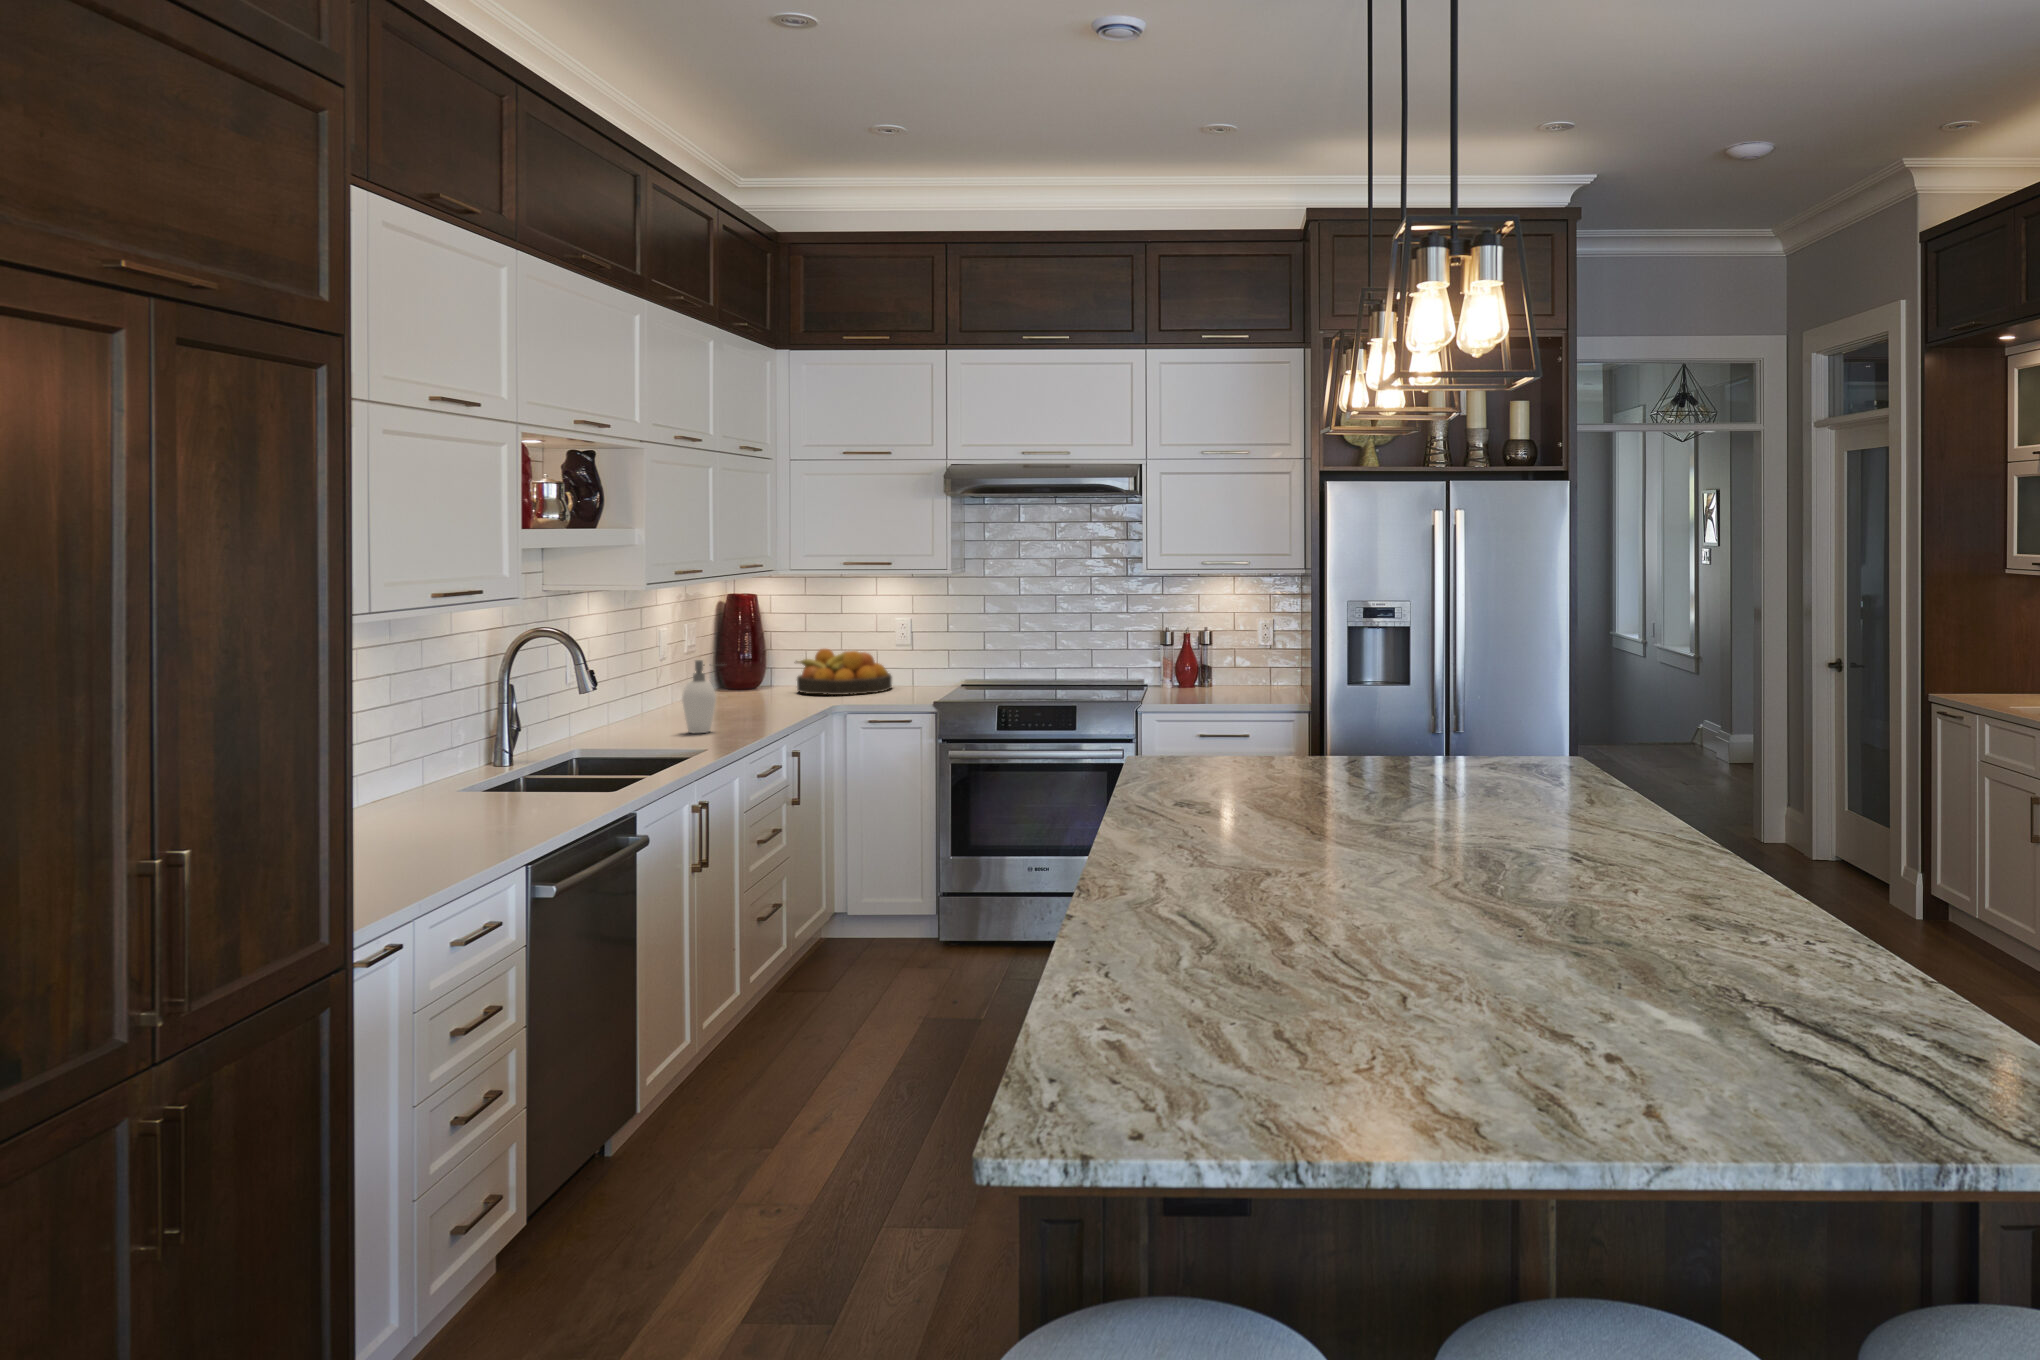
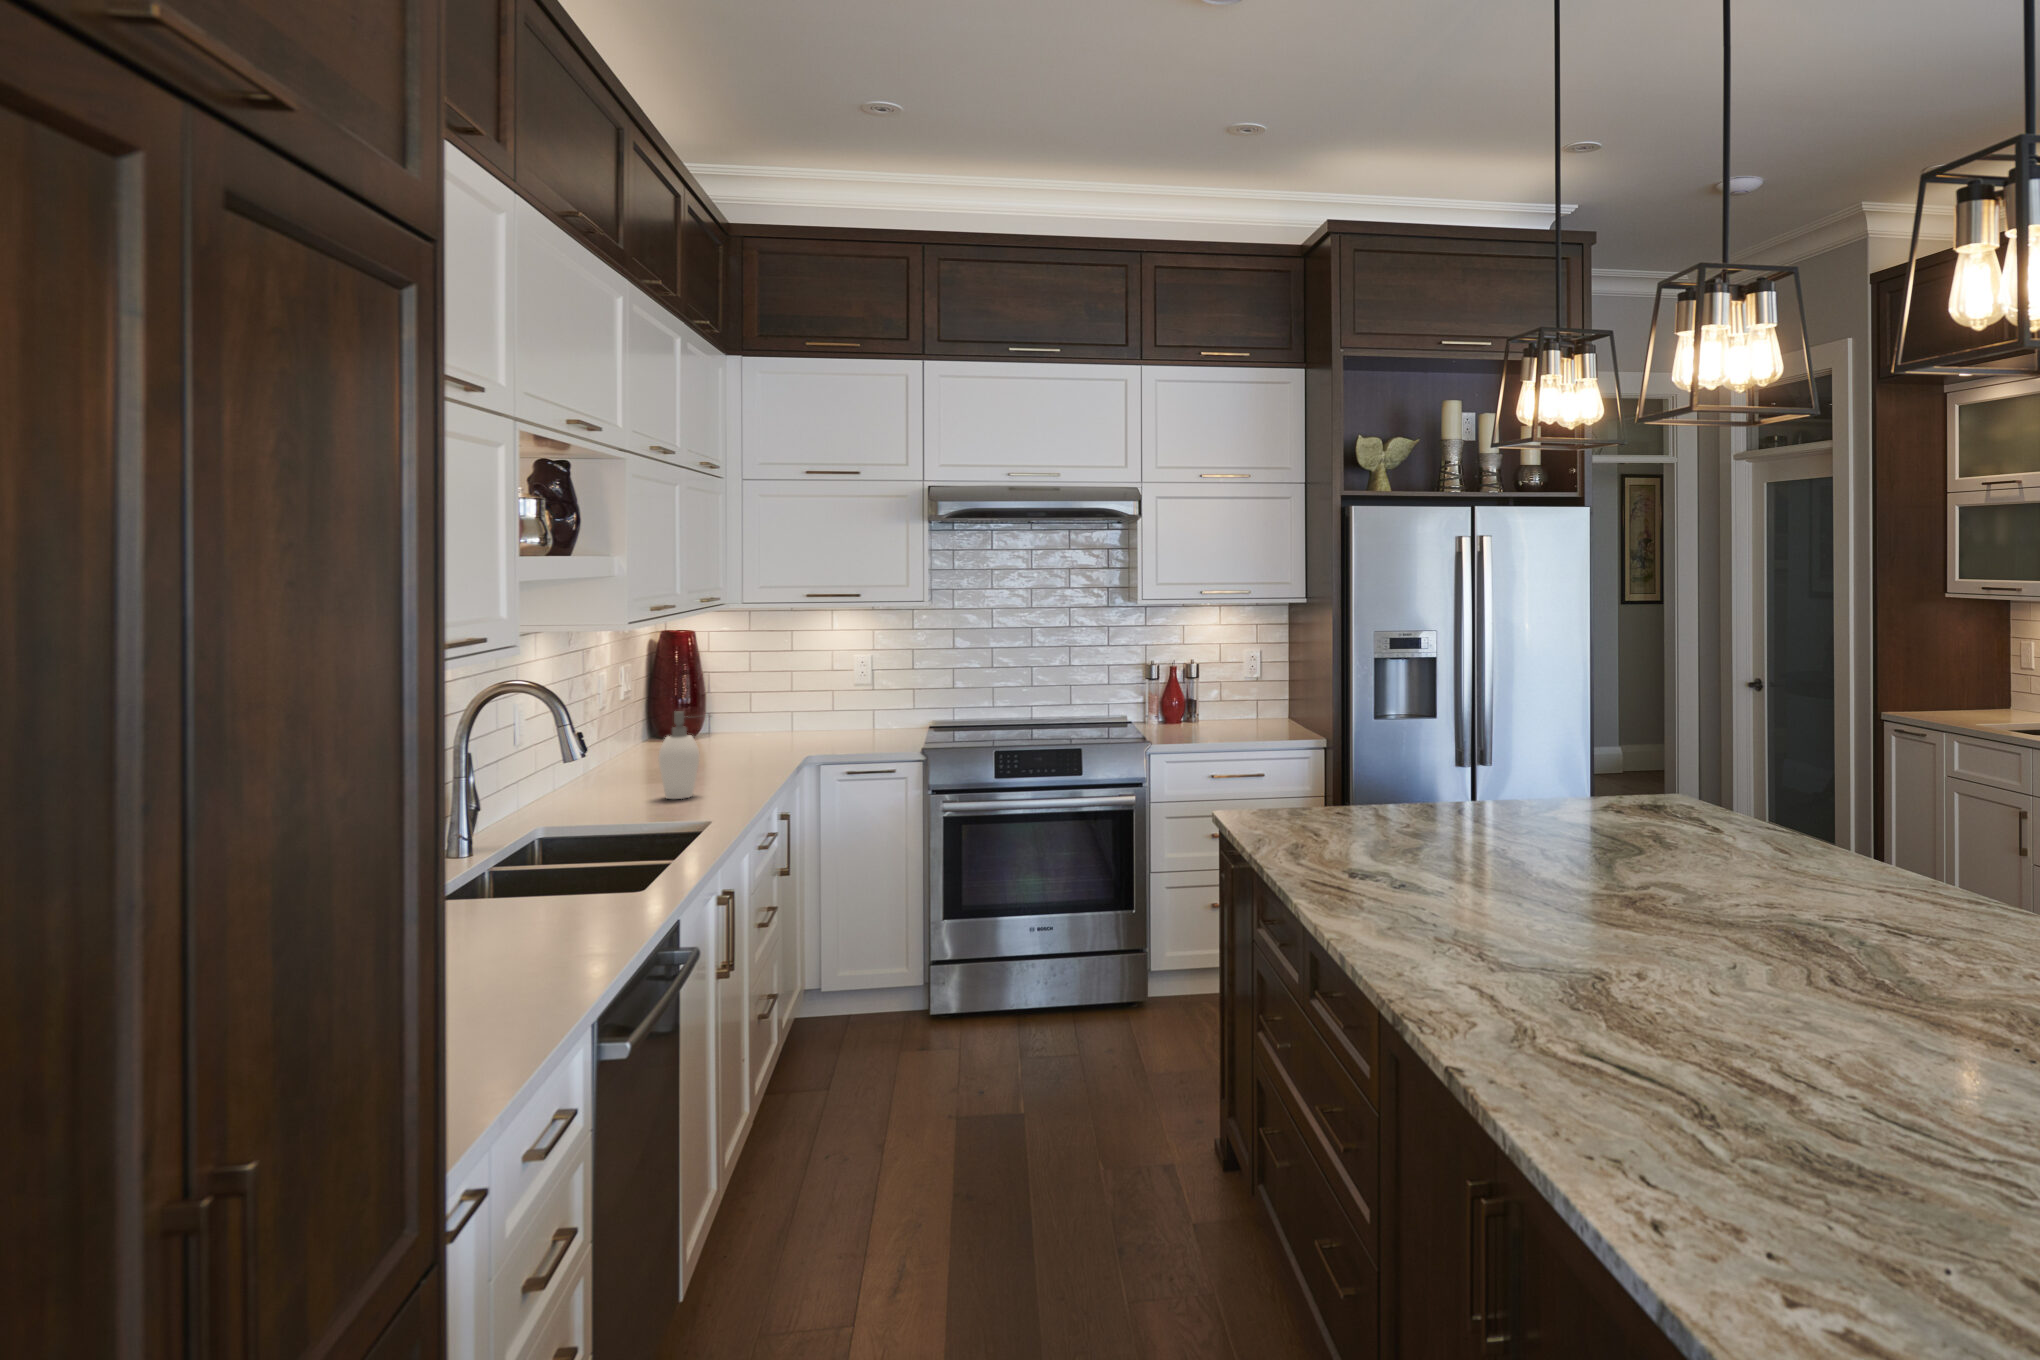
fruit bowl: present [796,649,892,695] -> none [751,689,860,741]

